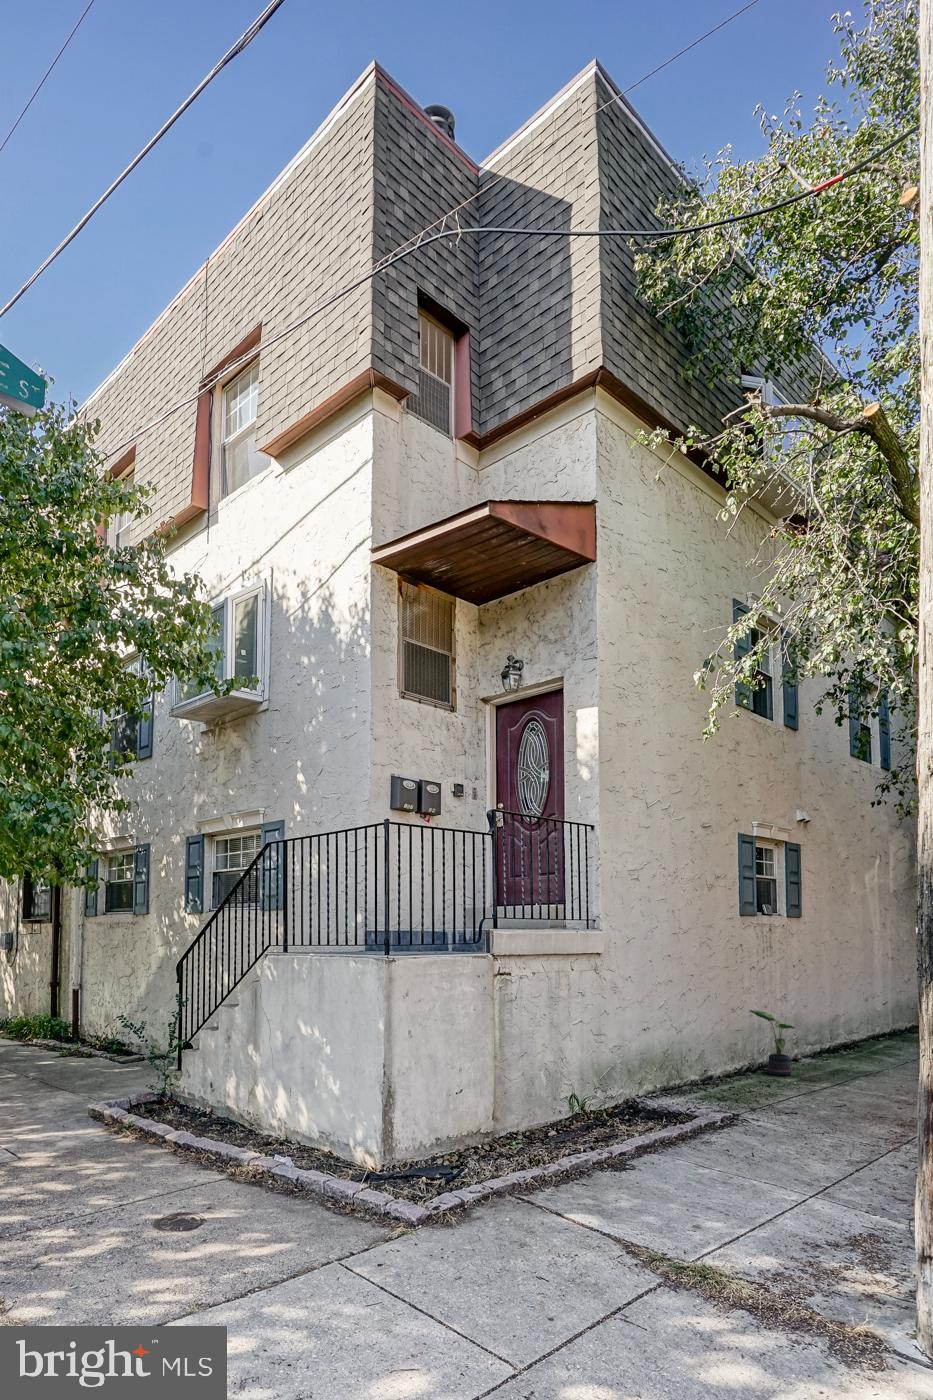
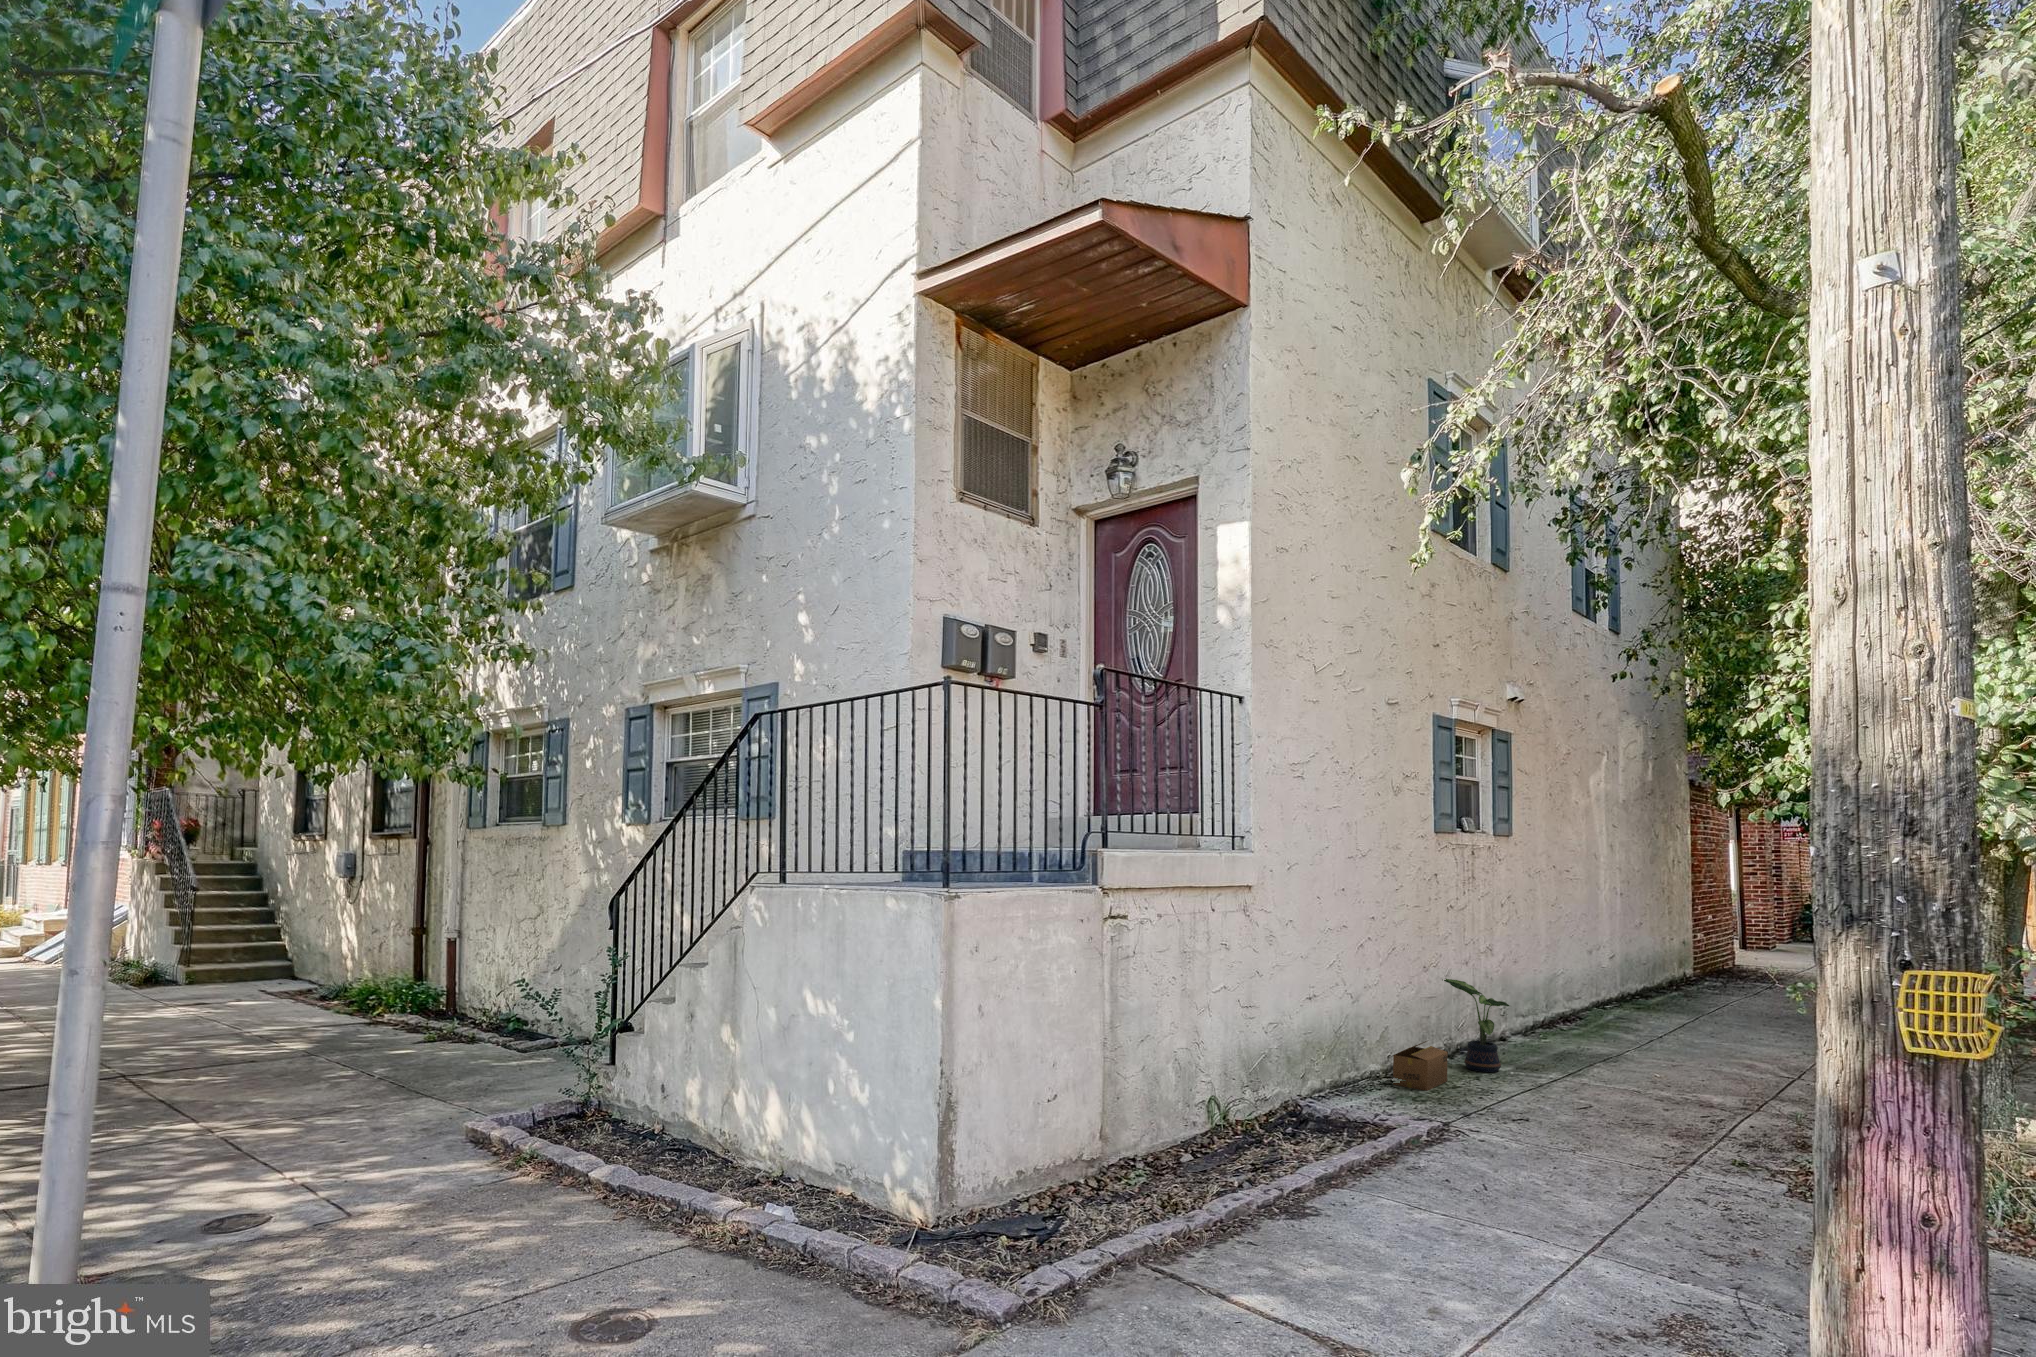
cardboard box: none [712,1054,751,1089] -> present [1393,1041,1447,1091]

